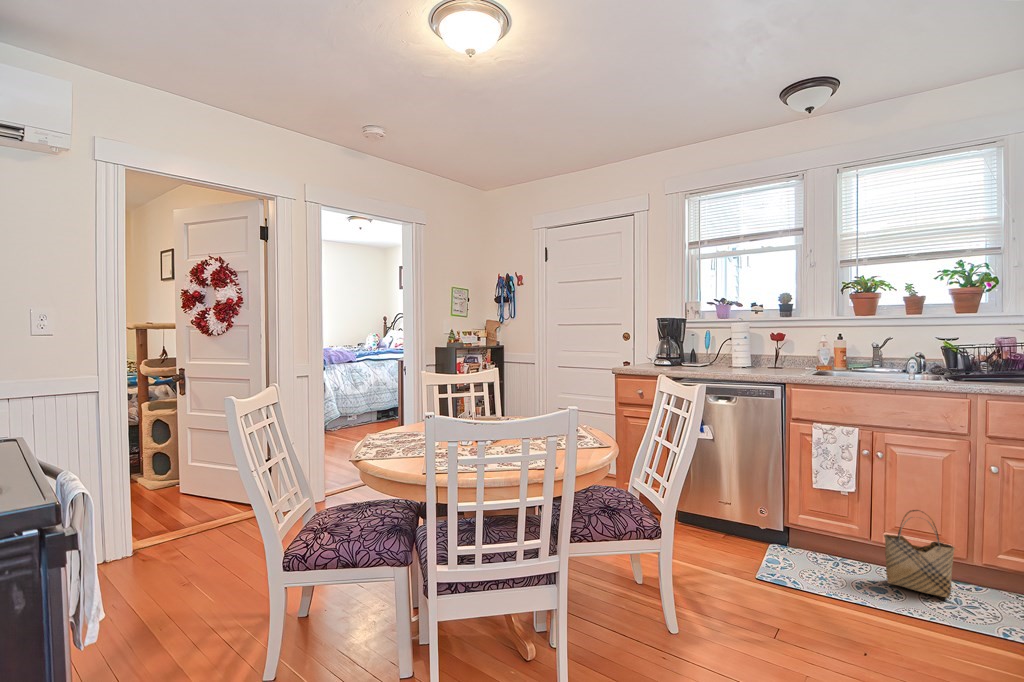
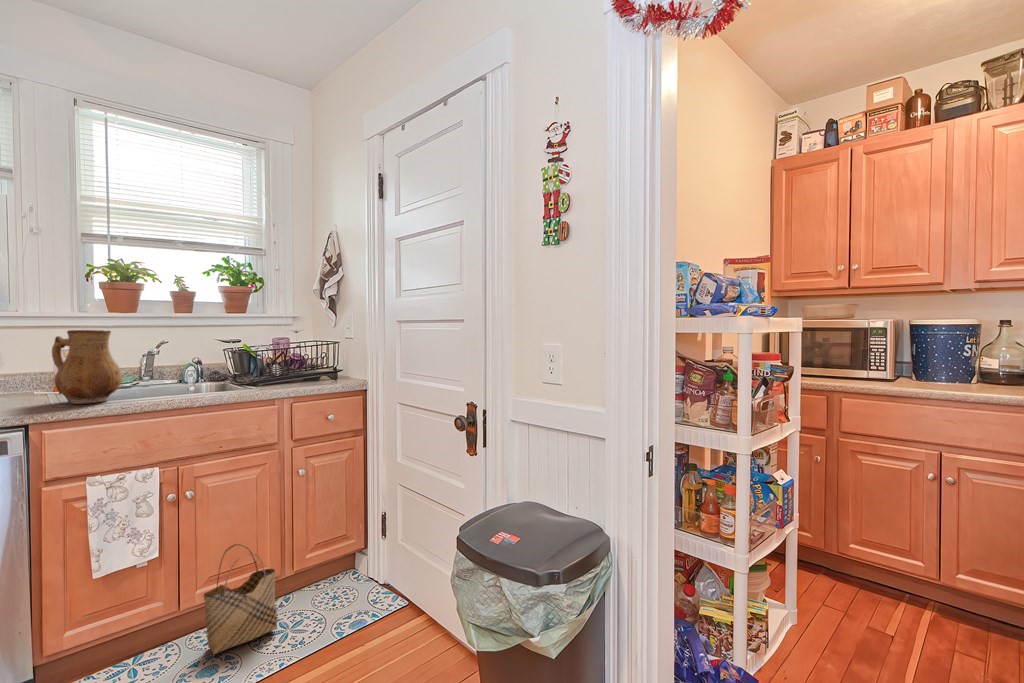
ceramic pitcher: none [803,329,842,377] -> present [52,330,122,404]

